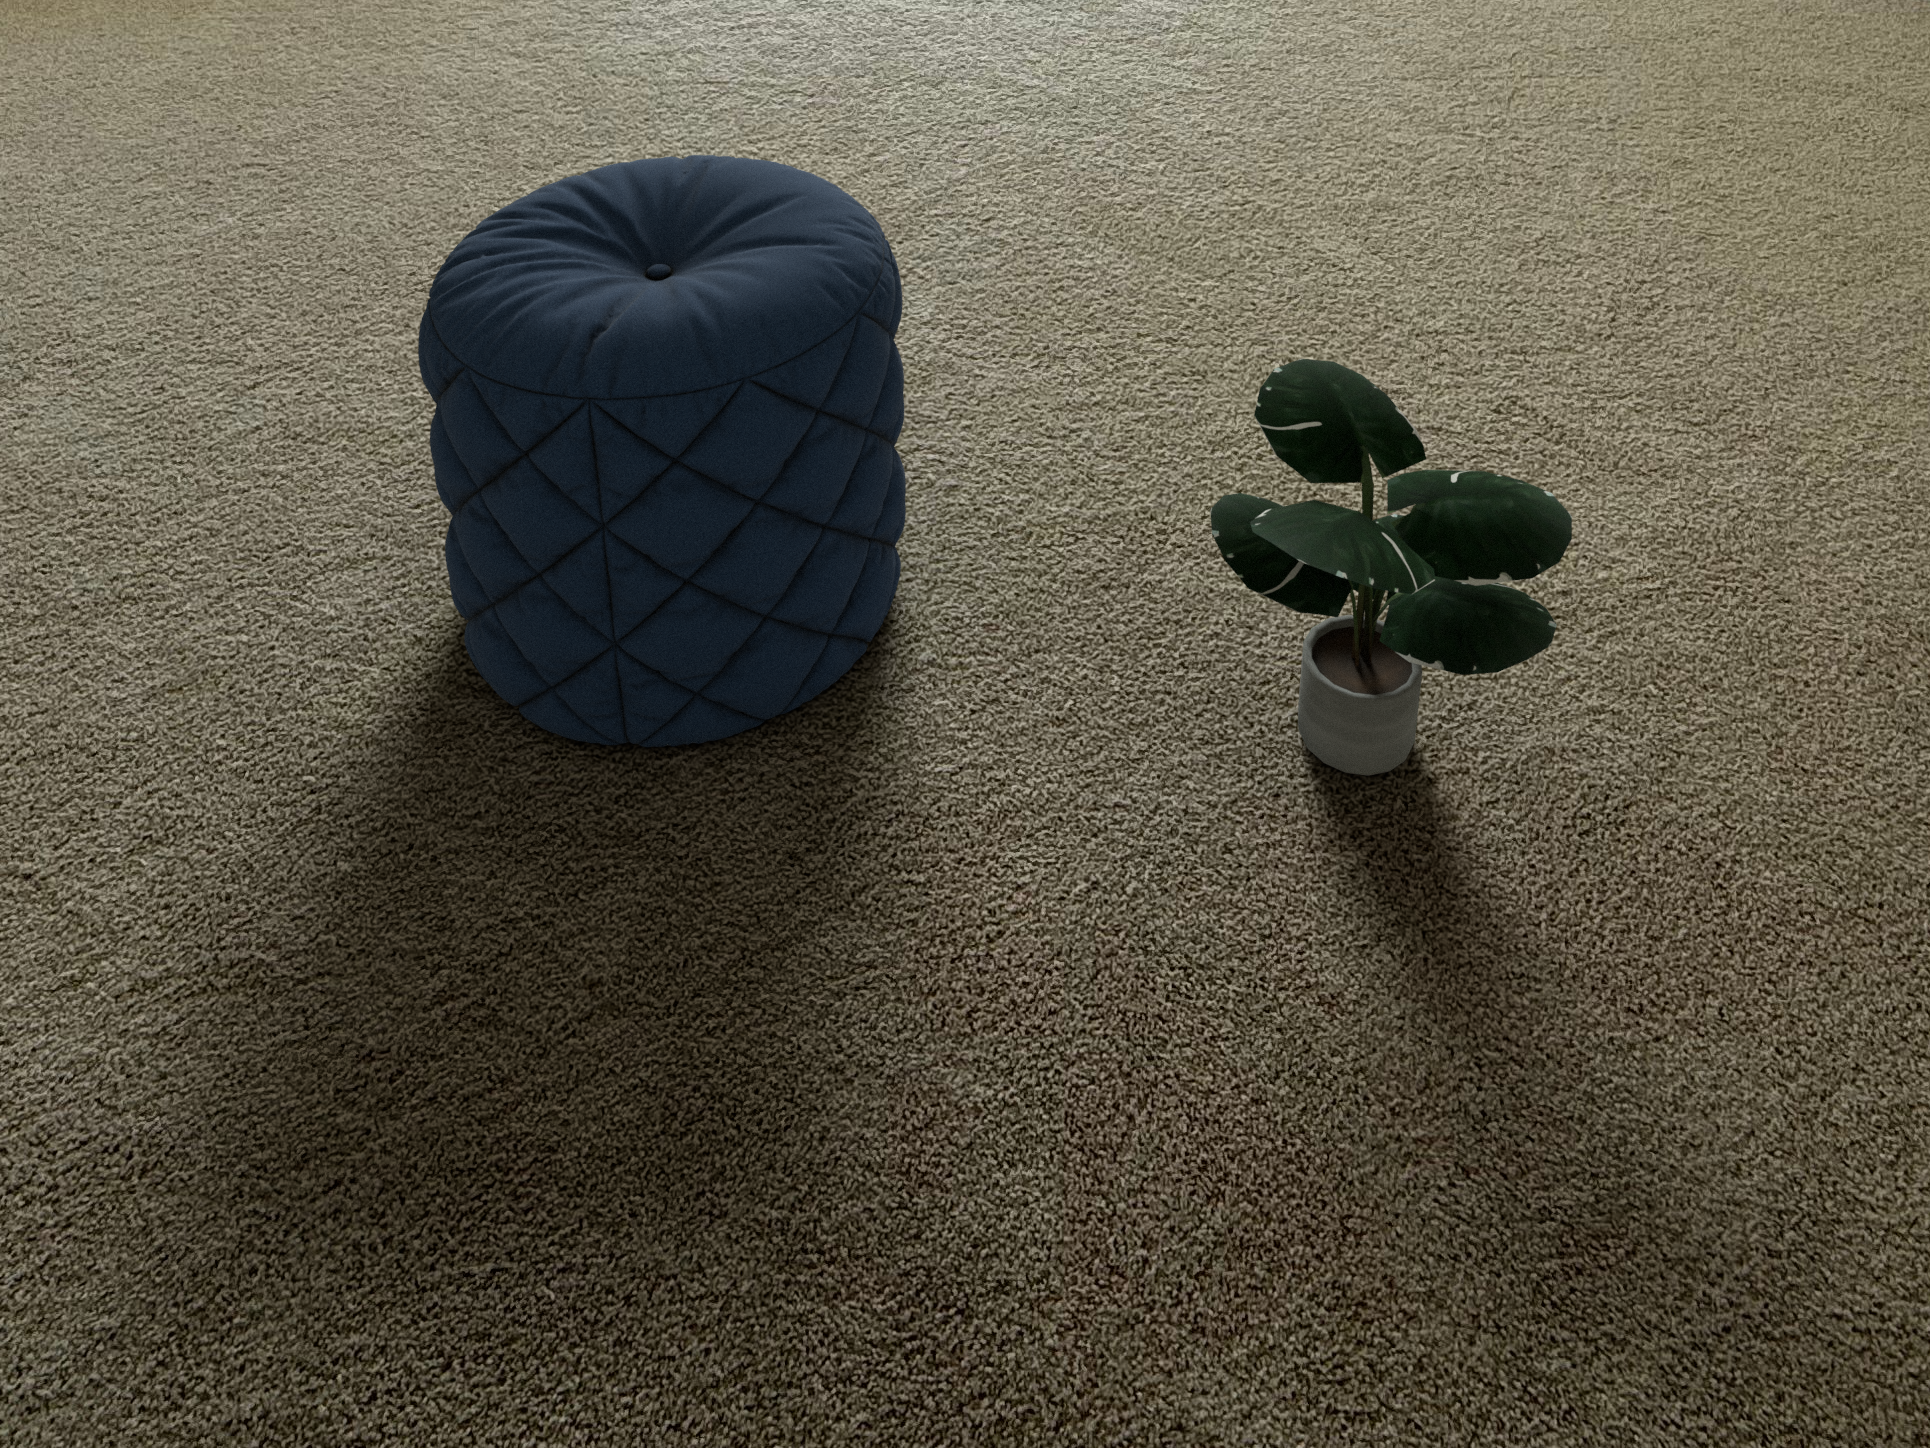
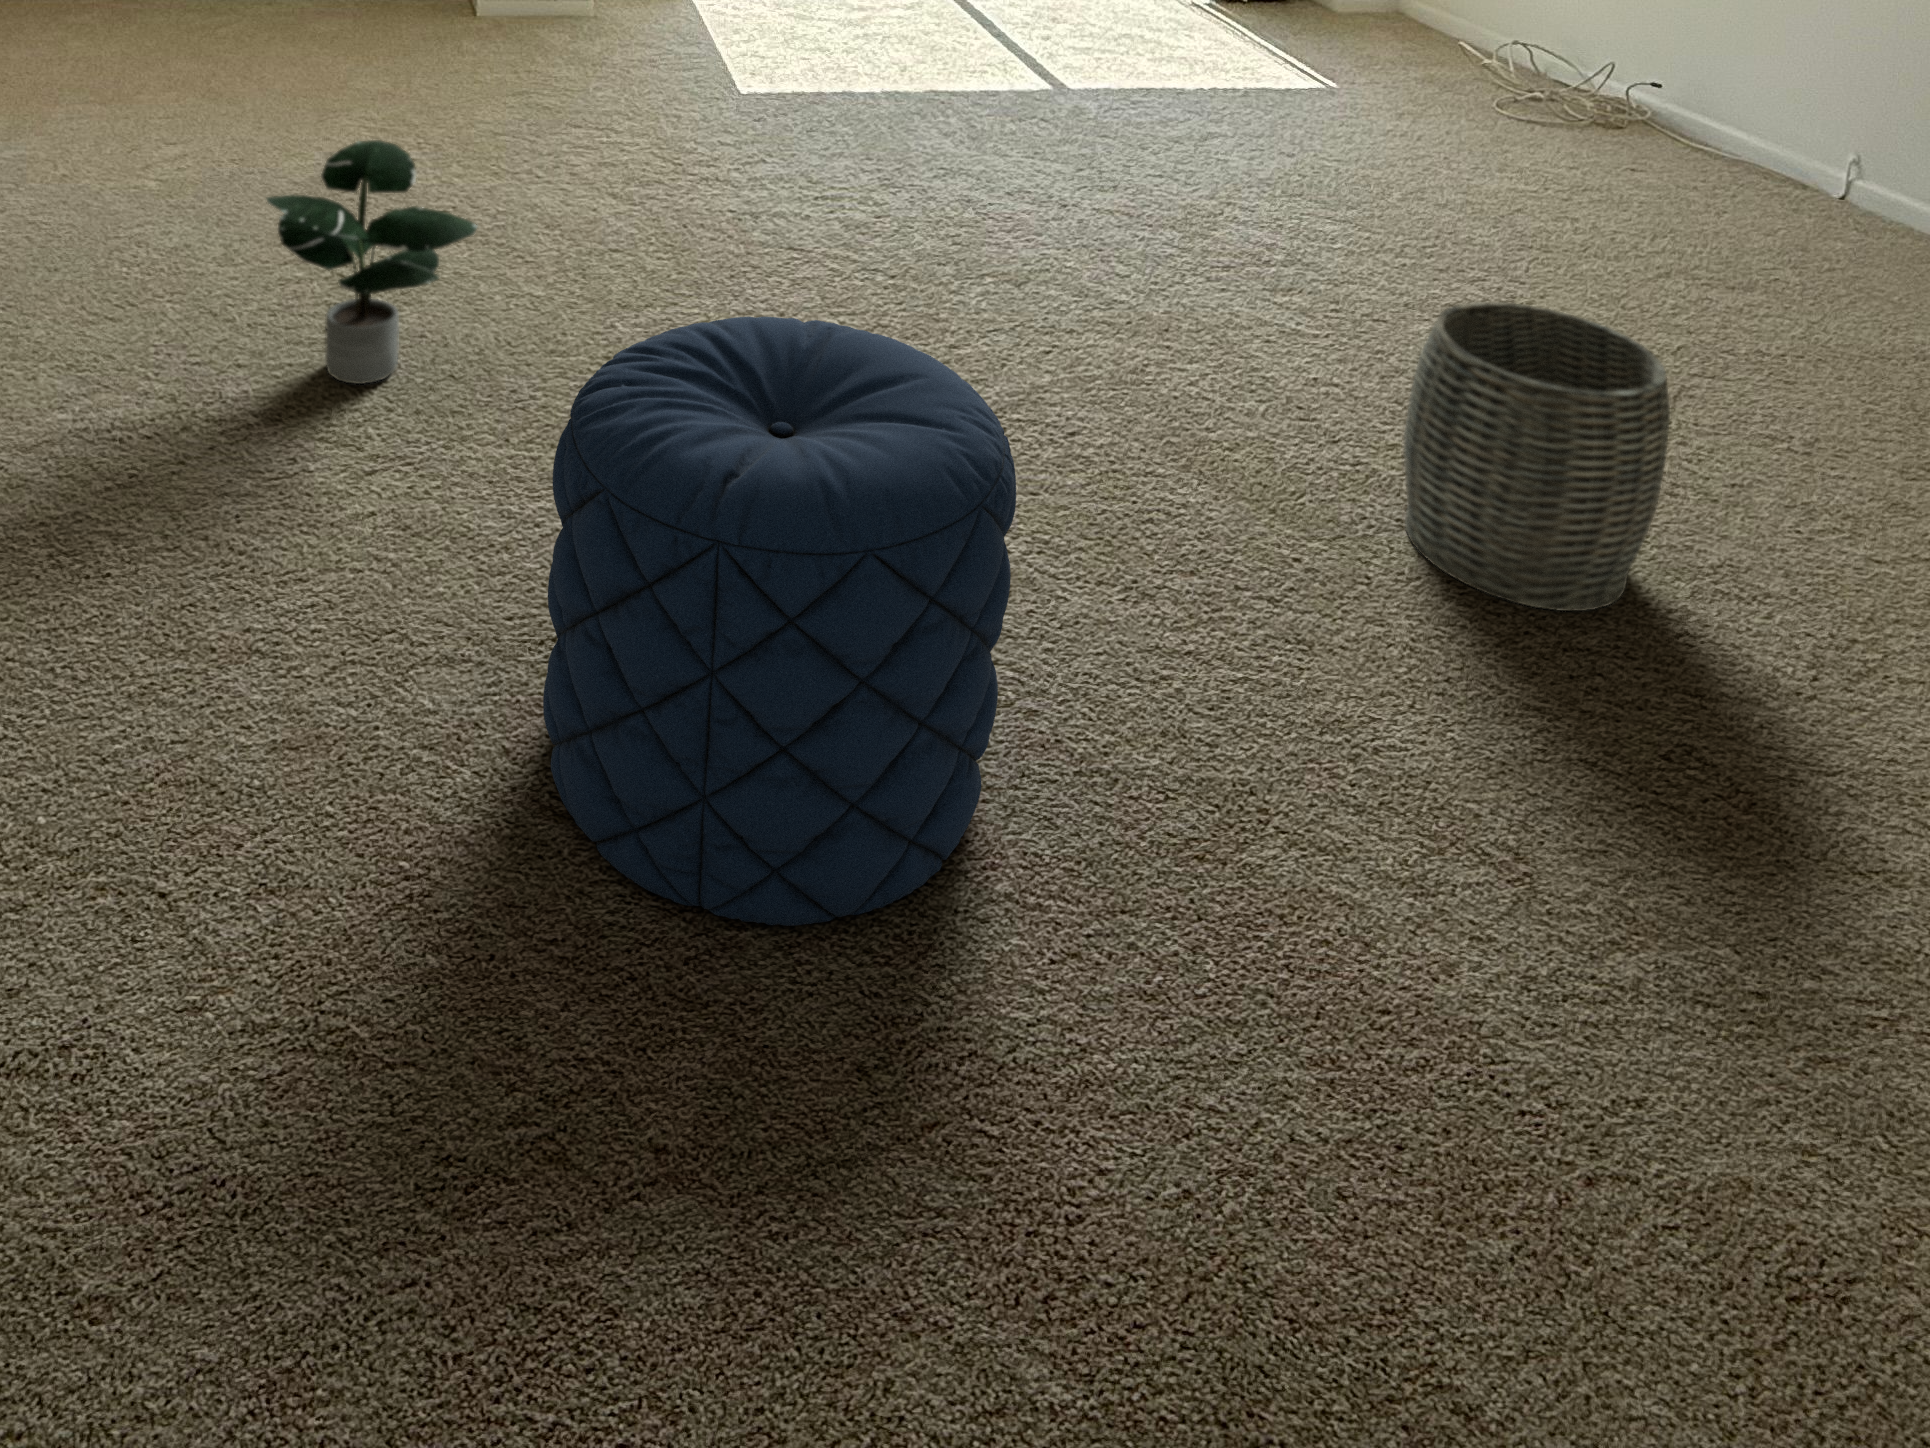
woven basket: none [1277,36,1490,301] -> present [1404,302,1670,611]
potted plant: present [1210,359,1572,776] -> present [267,140,477,384]

